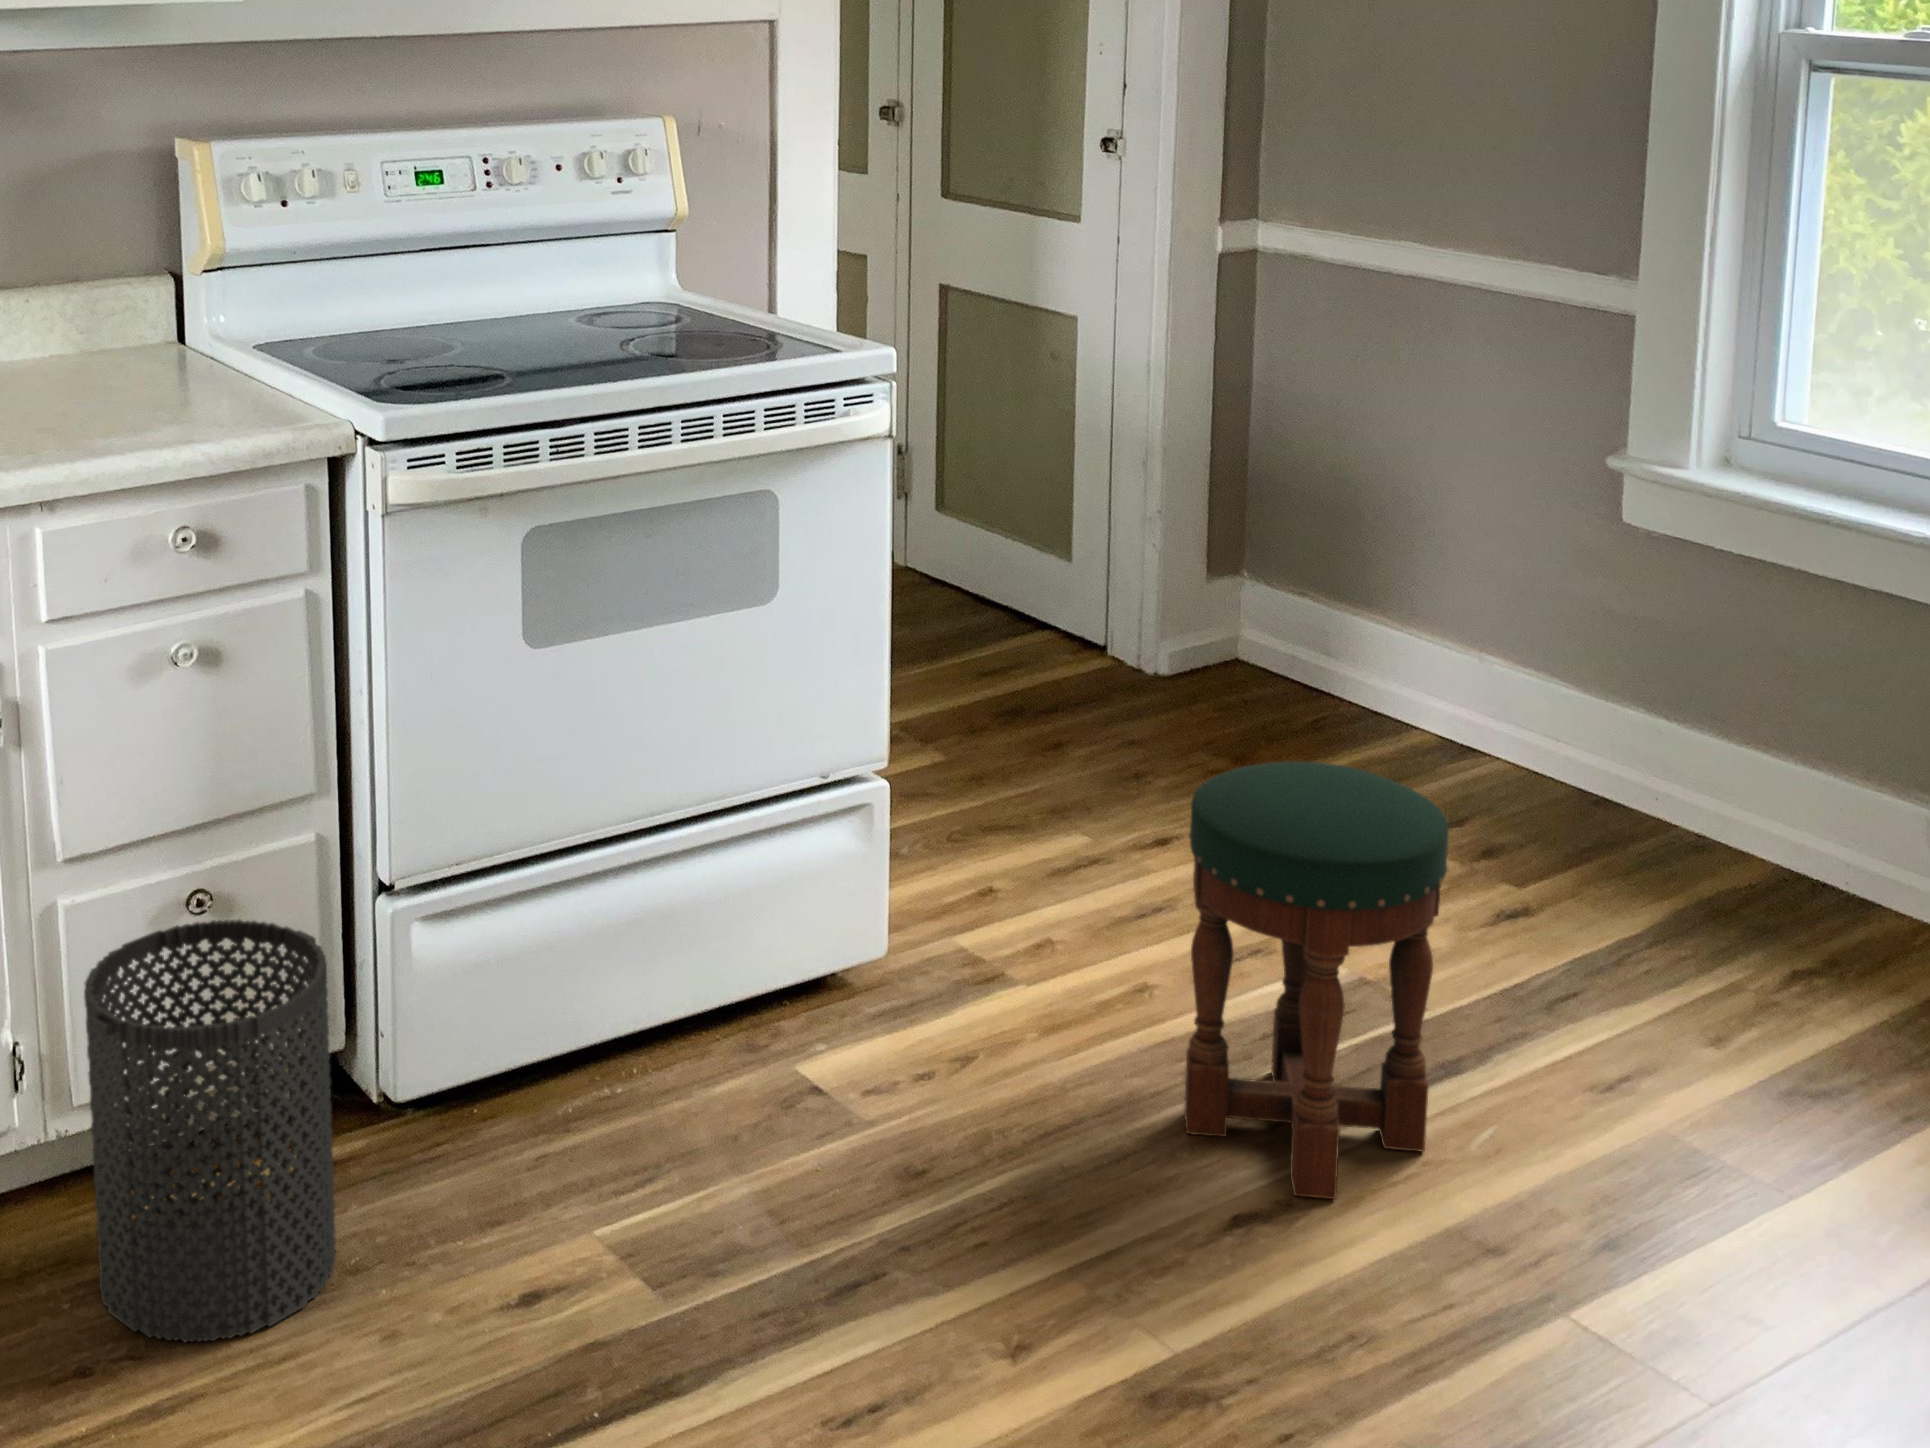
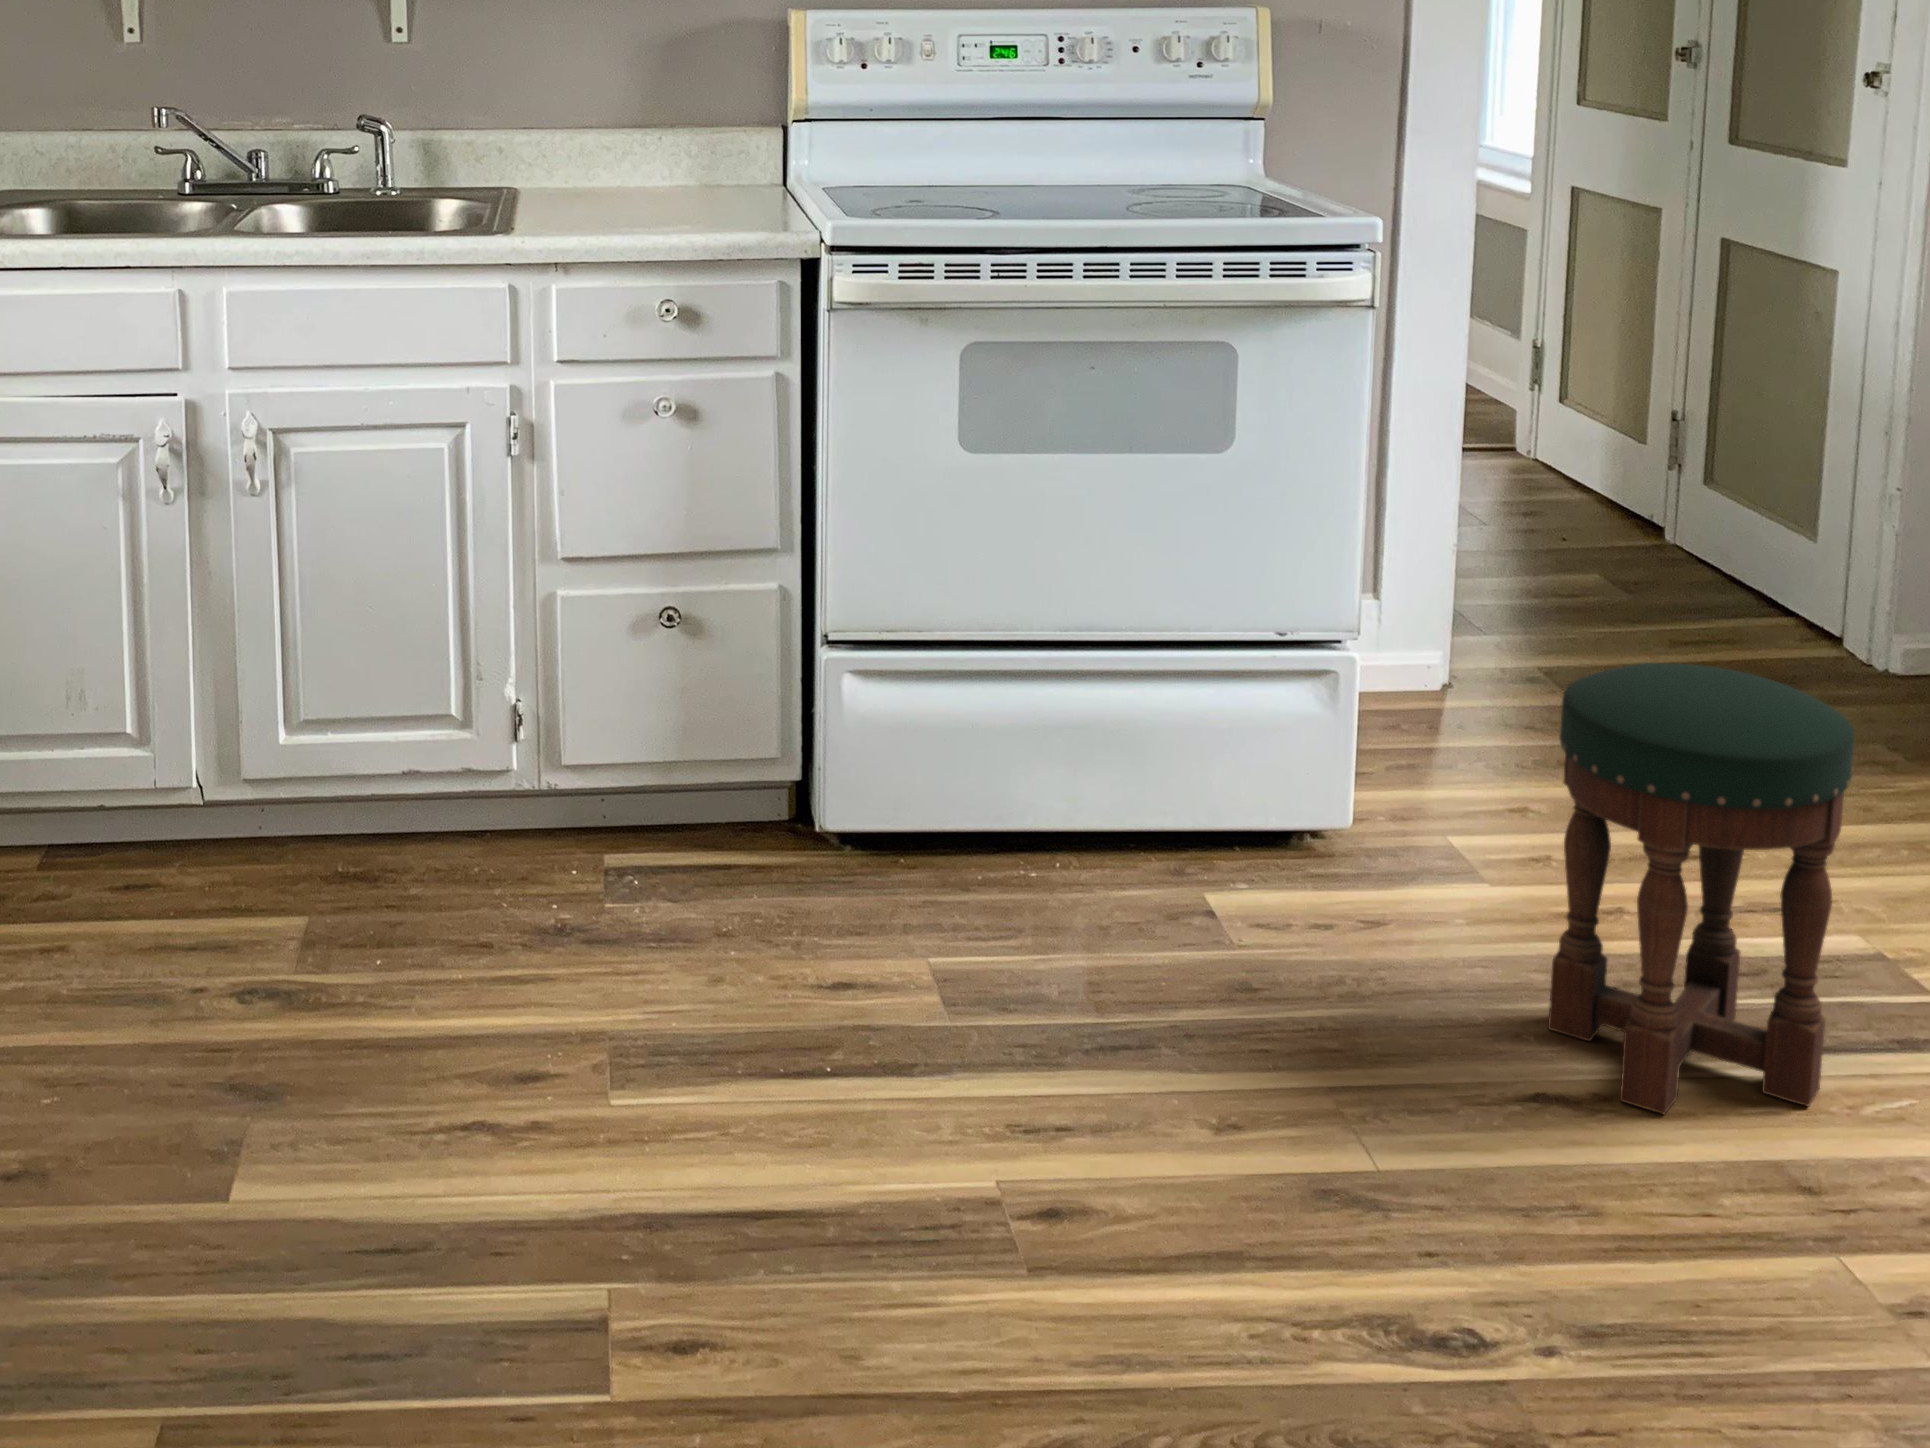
trash can: present [84,920,336,1342] -> none [521,624,723,949]

